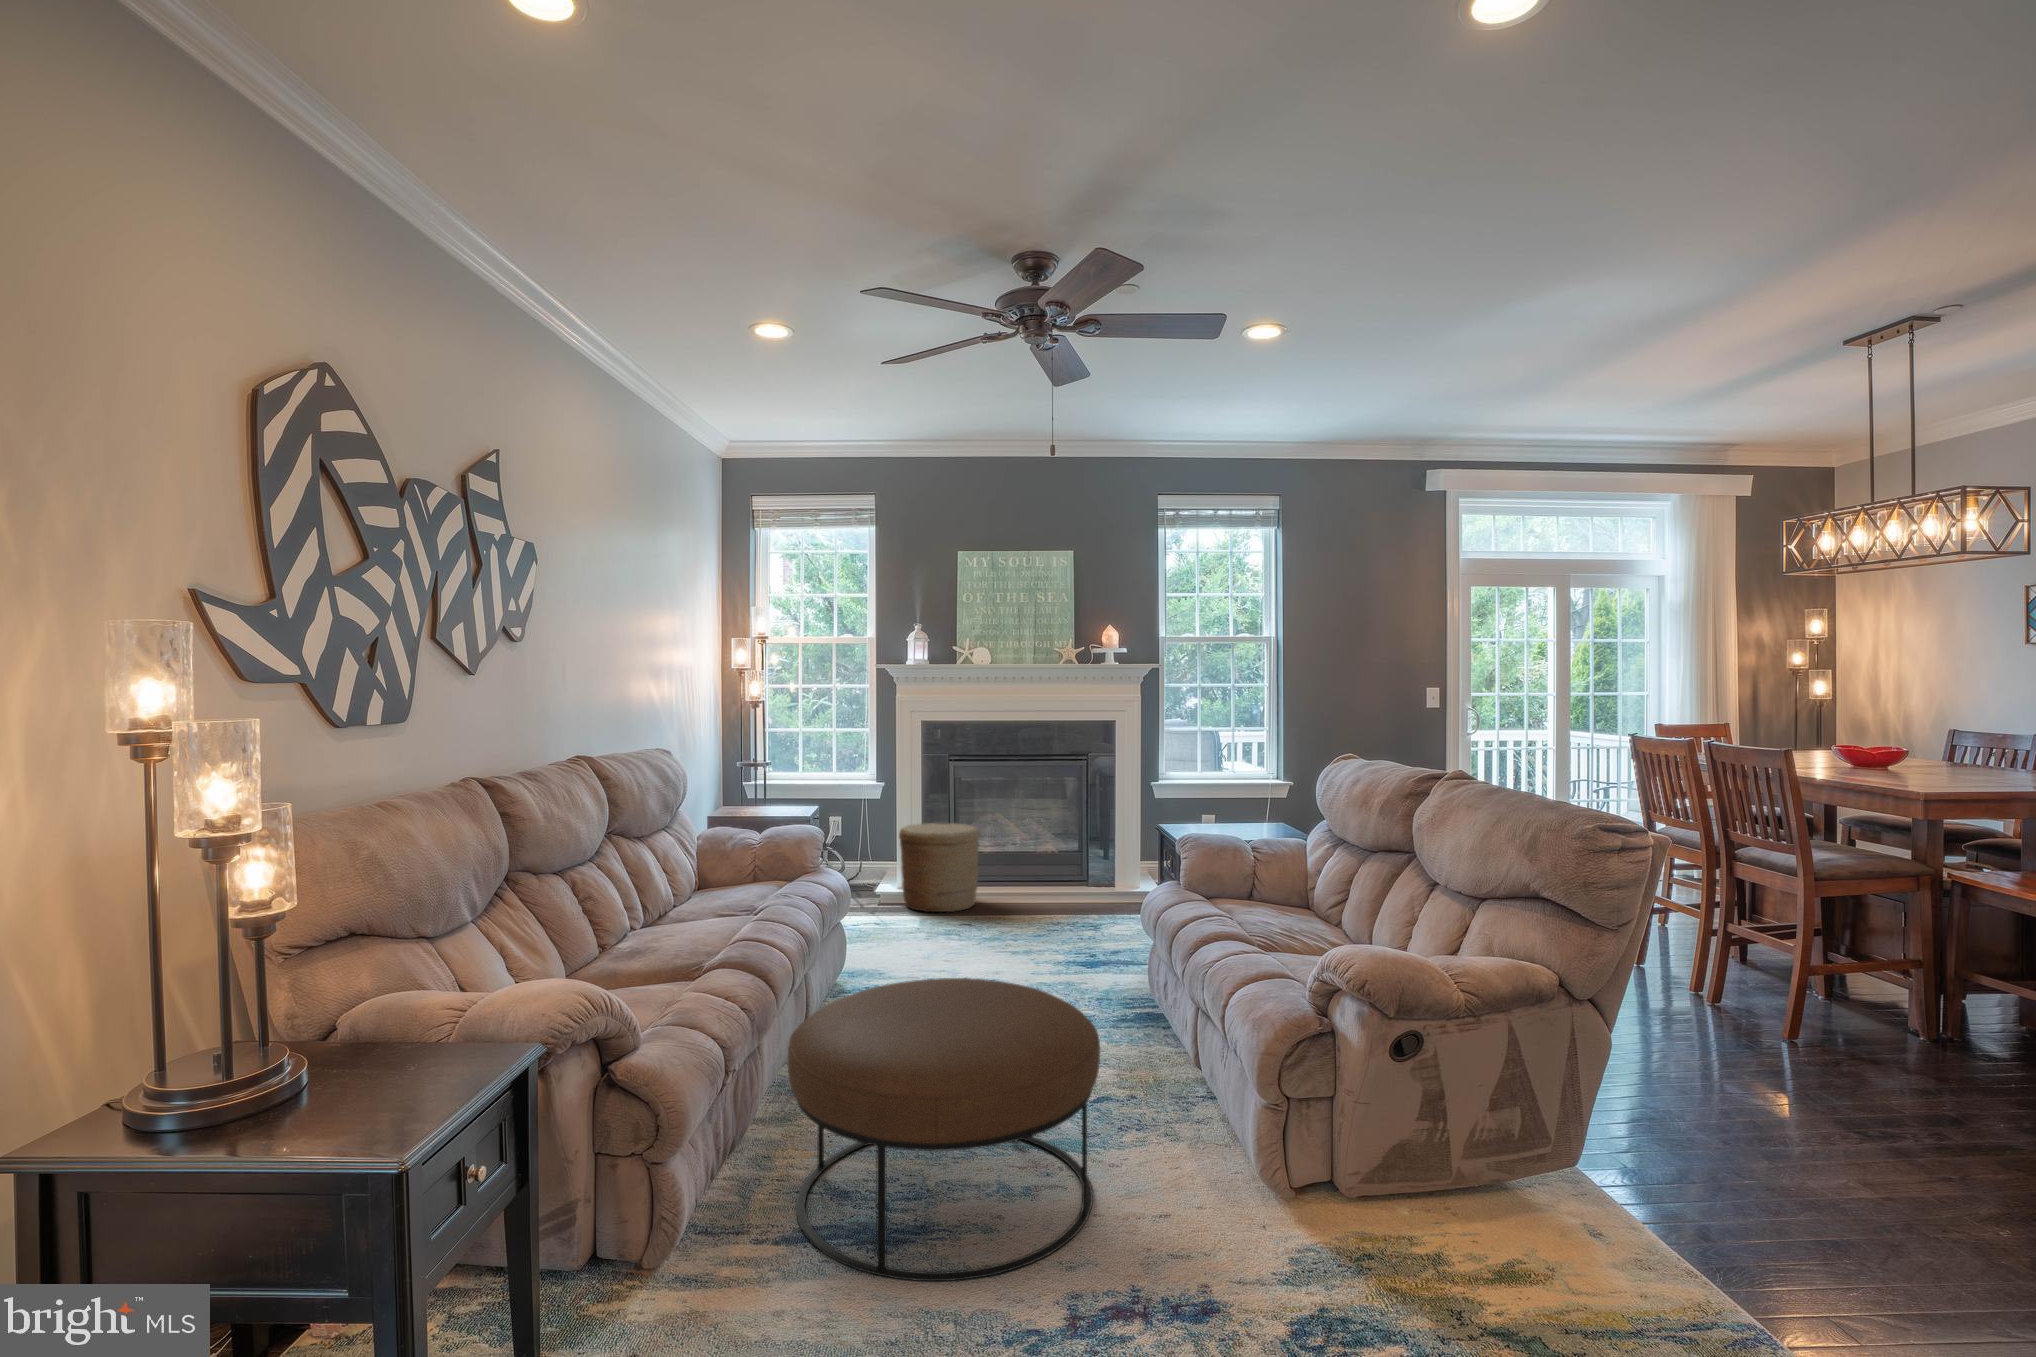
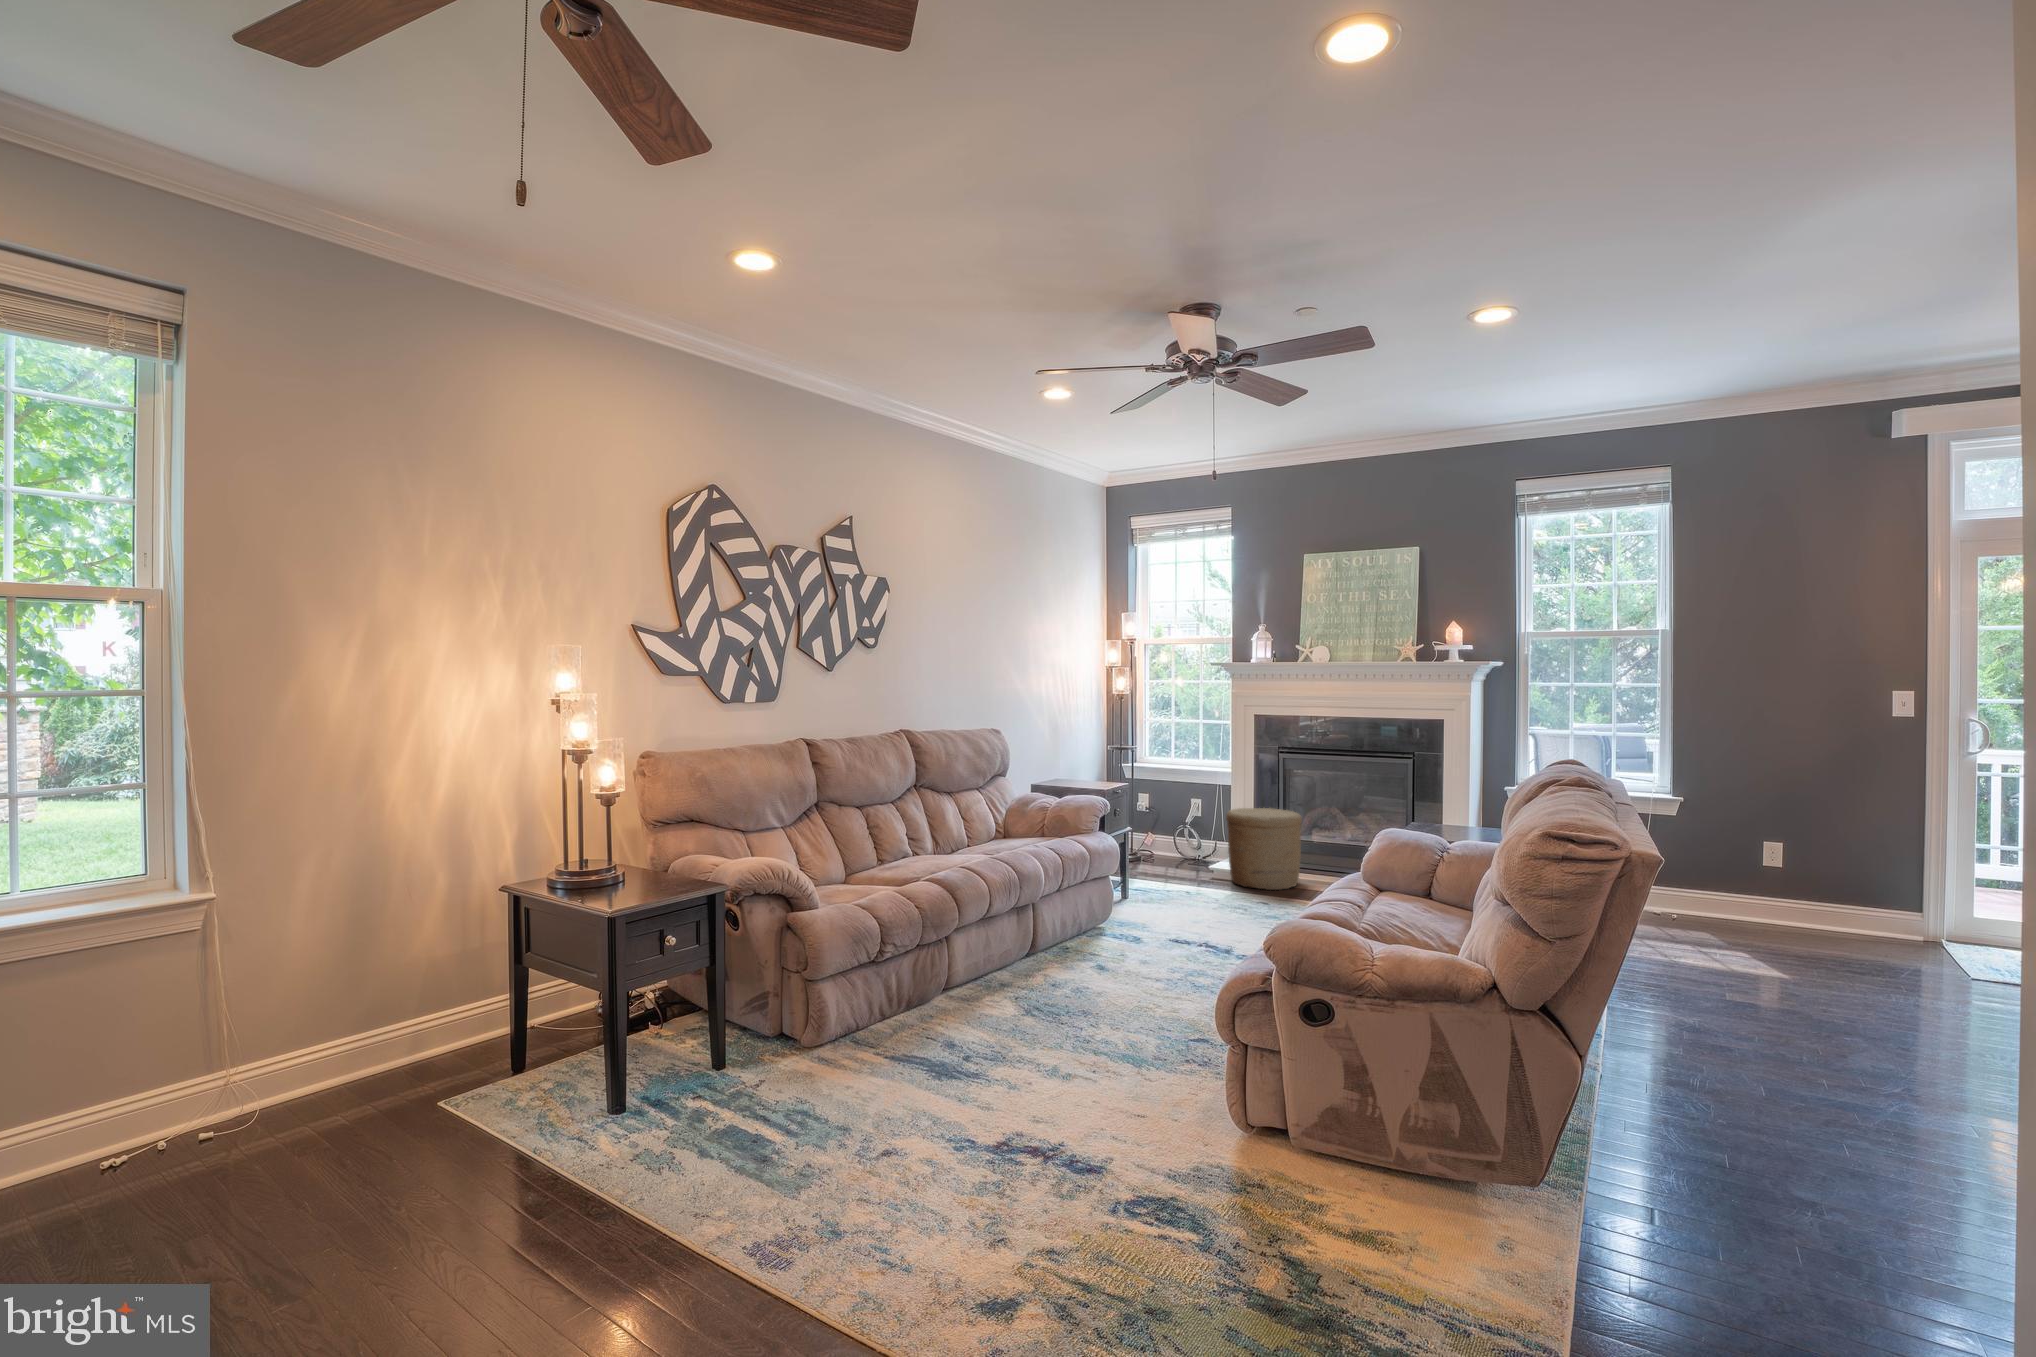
ottoman: present [788,978,1100,1281] -> none [892,908,1125,1113]

